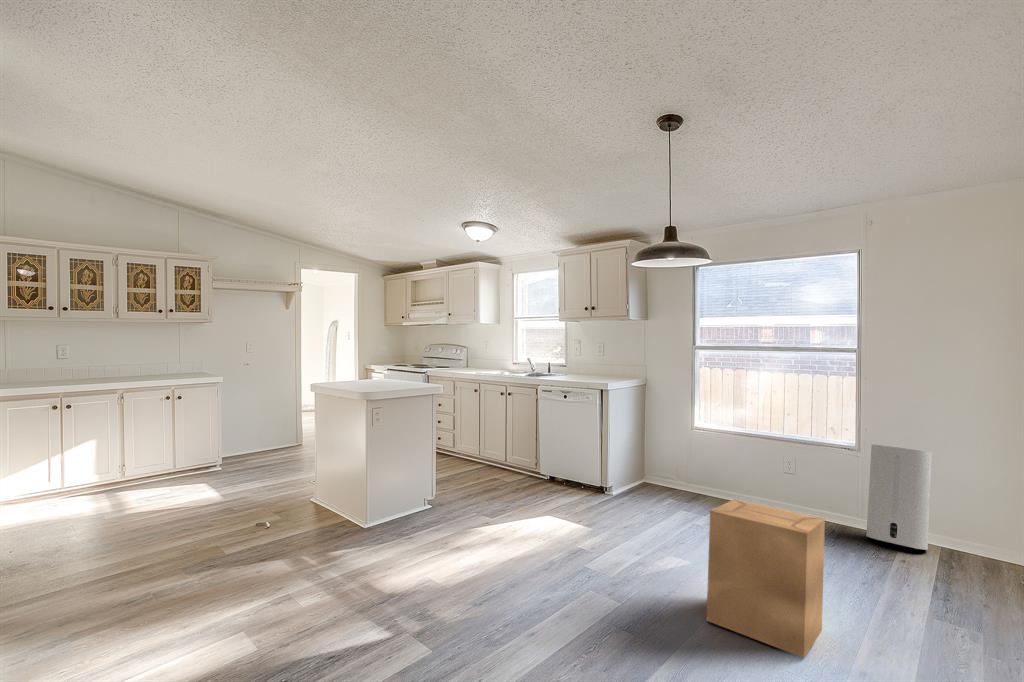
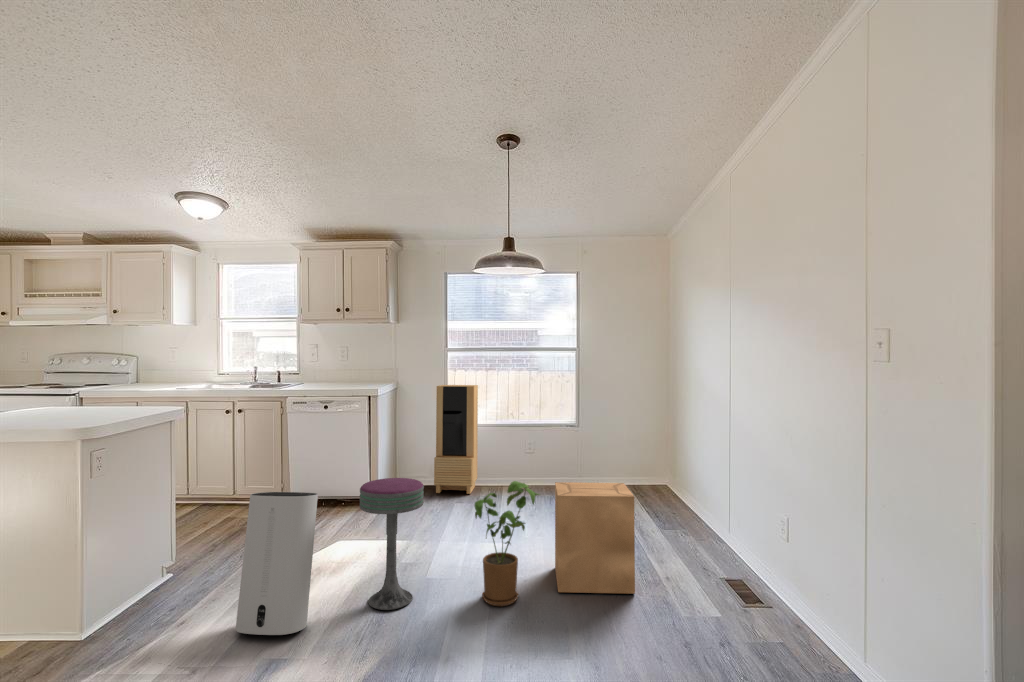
storage cabinet: none [669,385,728,505] -> present [434,385,478,494]
air purifier: present [866,444,932,550] -> present [236,492,318,635]
bar stool: none [523,460,581,579] -> present [360,478,424,610]
house plant: none [618,484,693,612] -> present [474,481,540,606]

